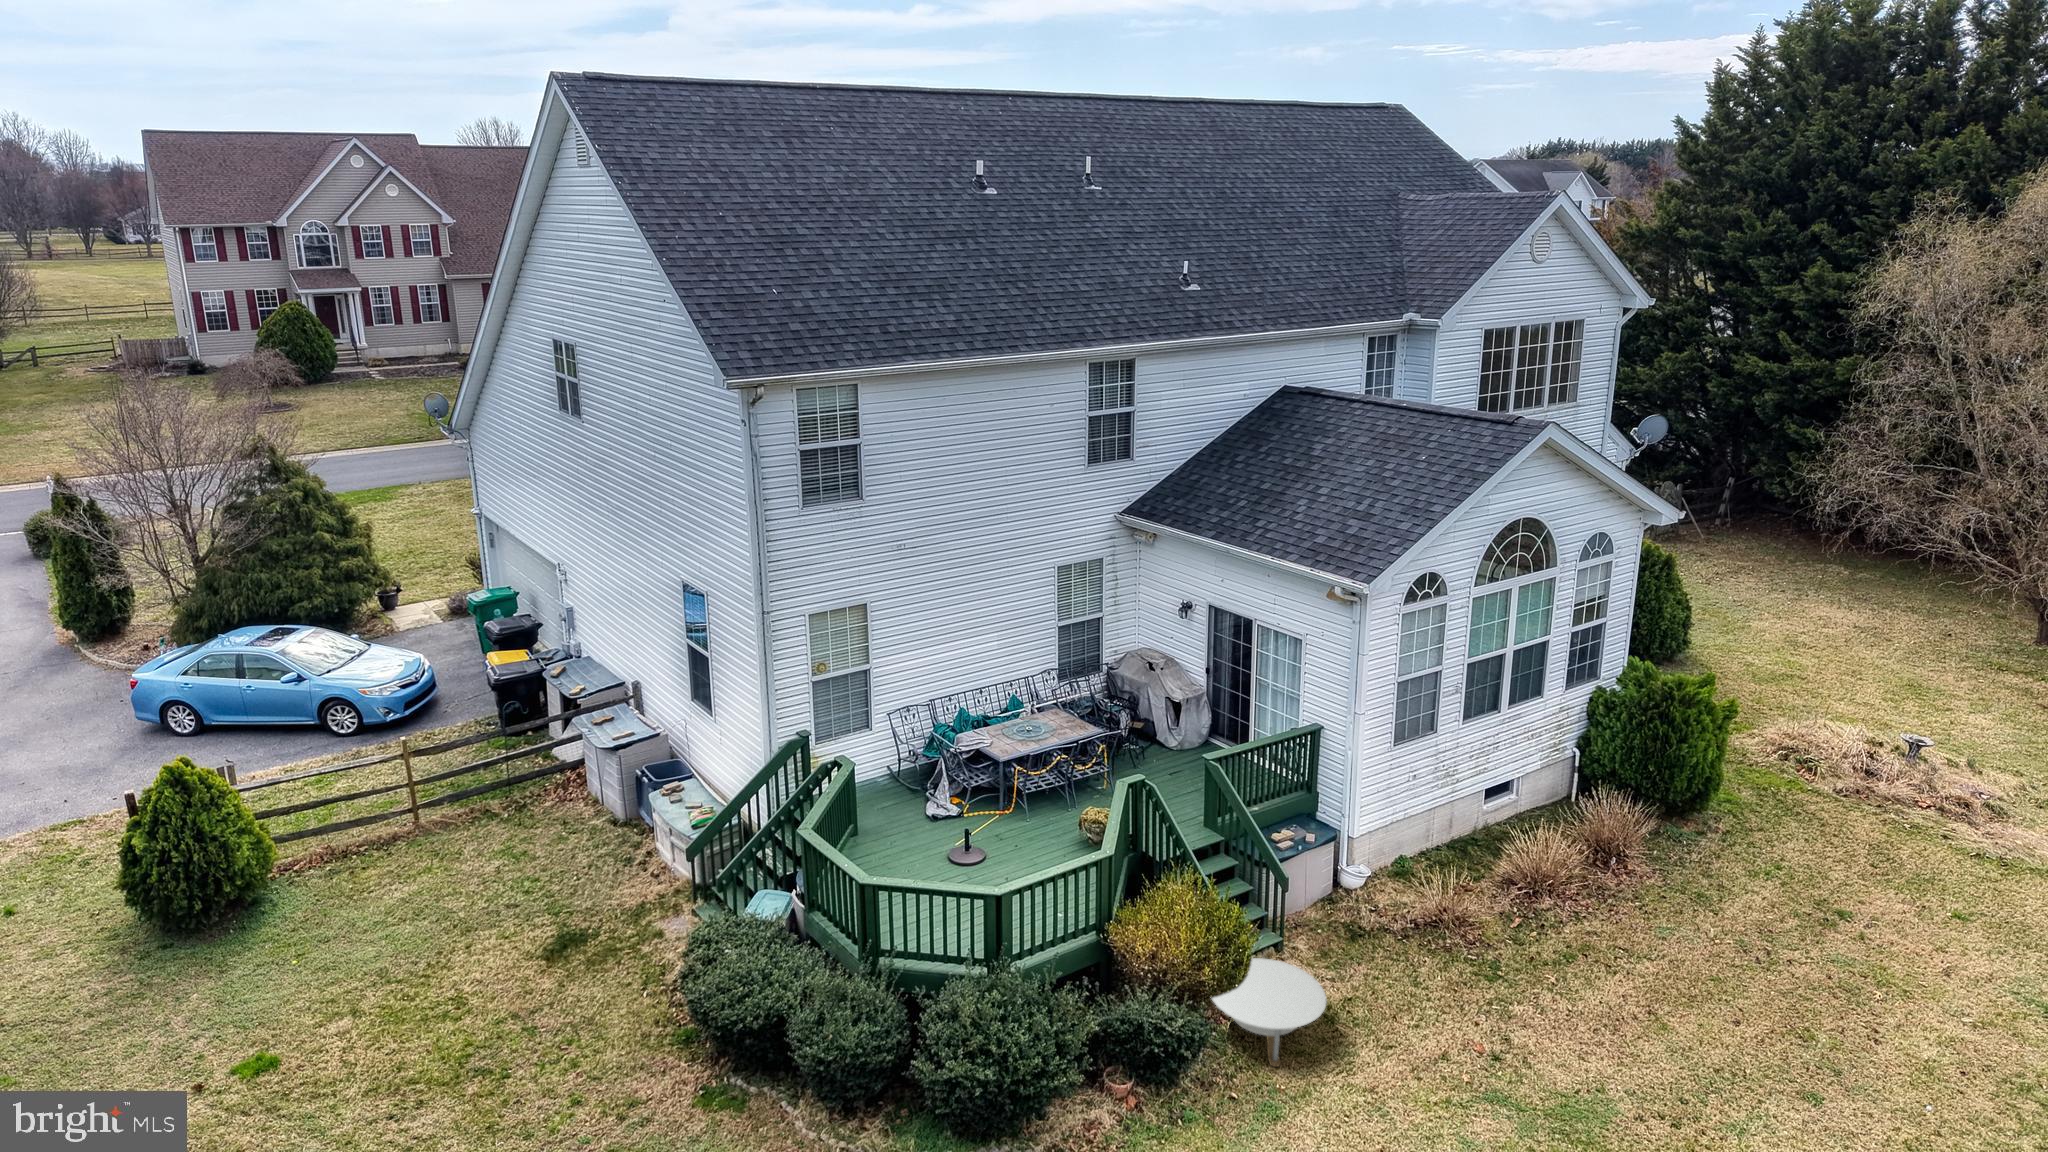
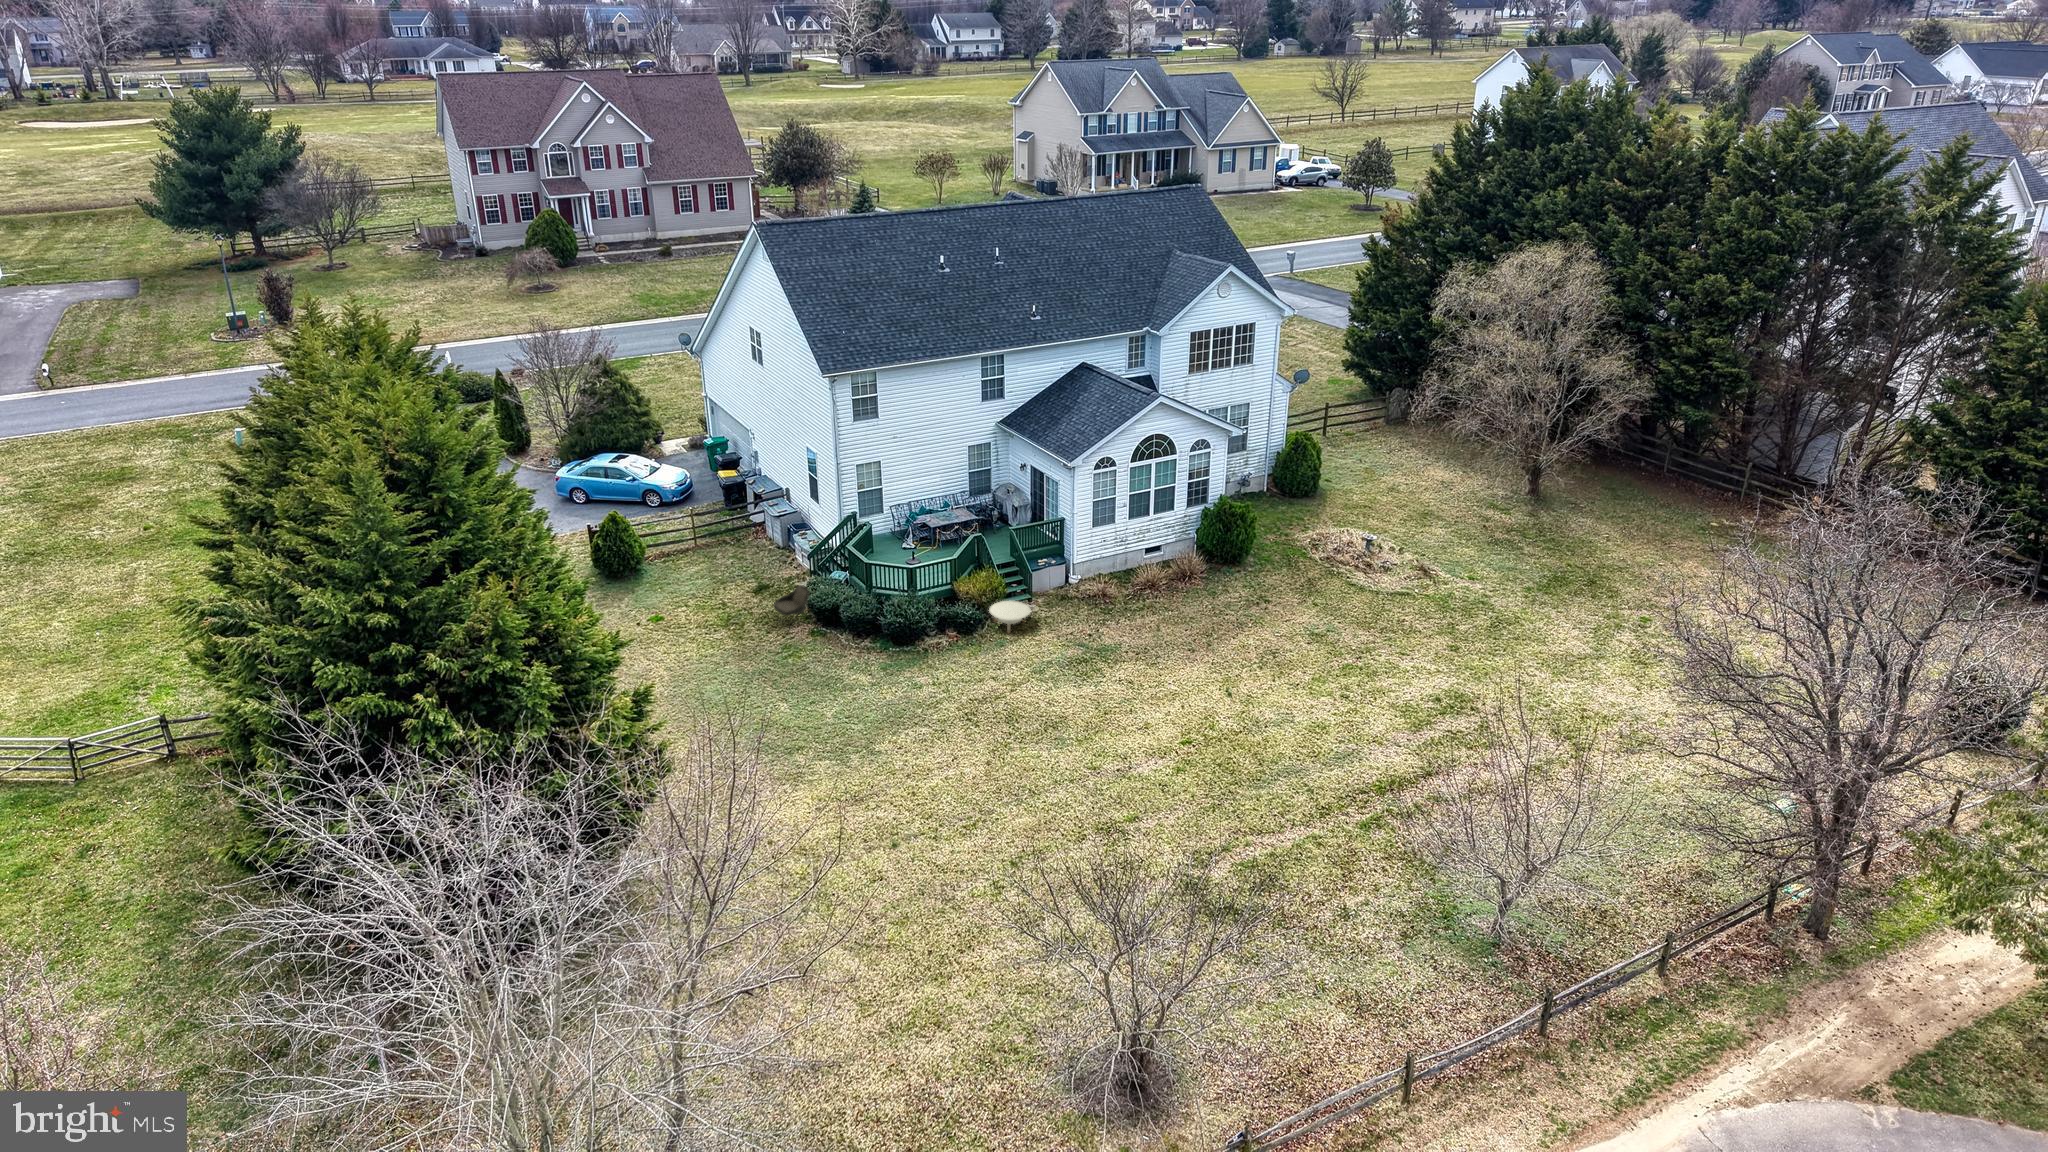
lounge chair: none [583,953,700,1102] -> present [773,585,809,616]

